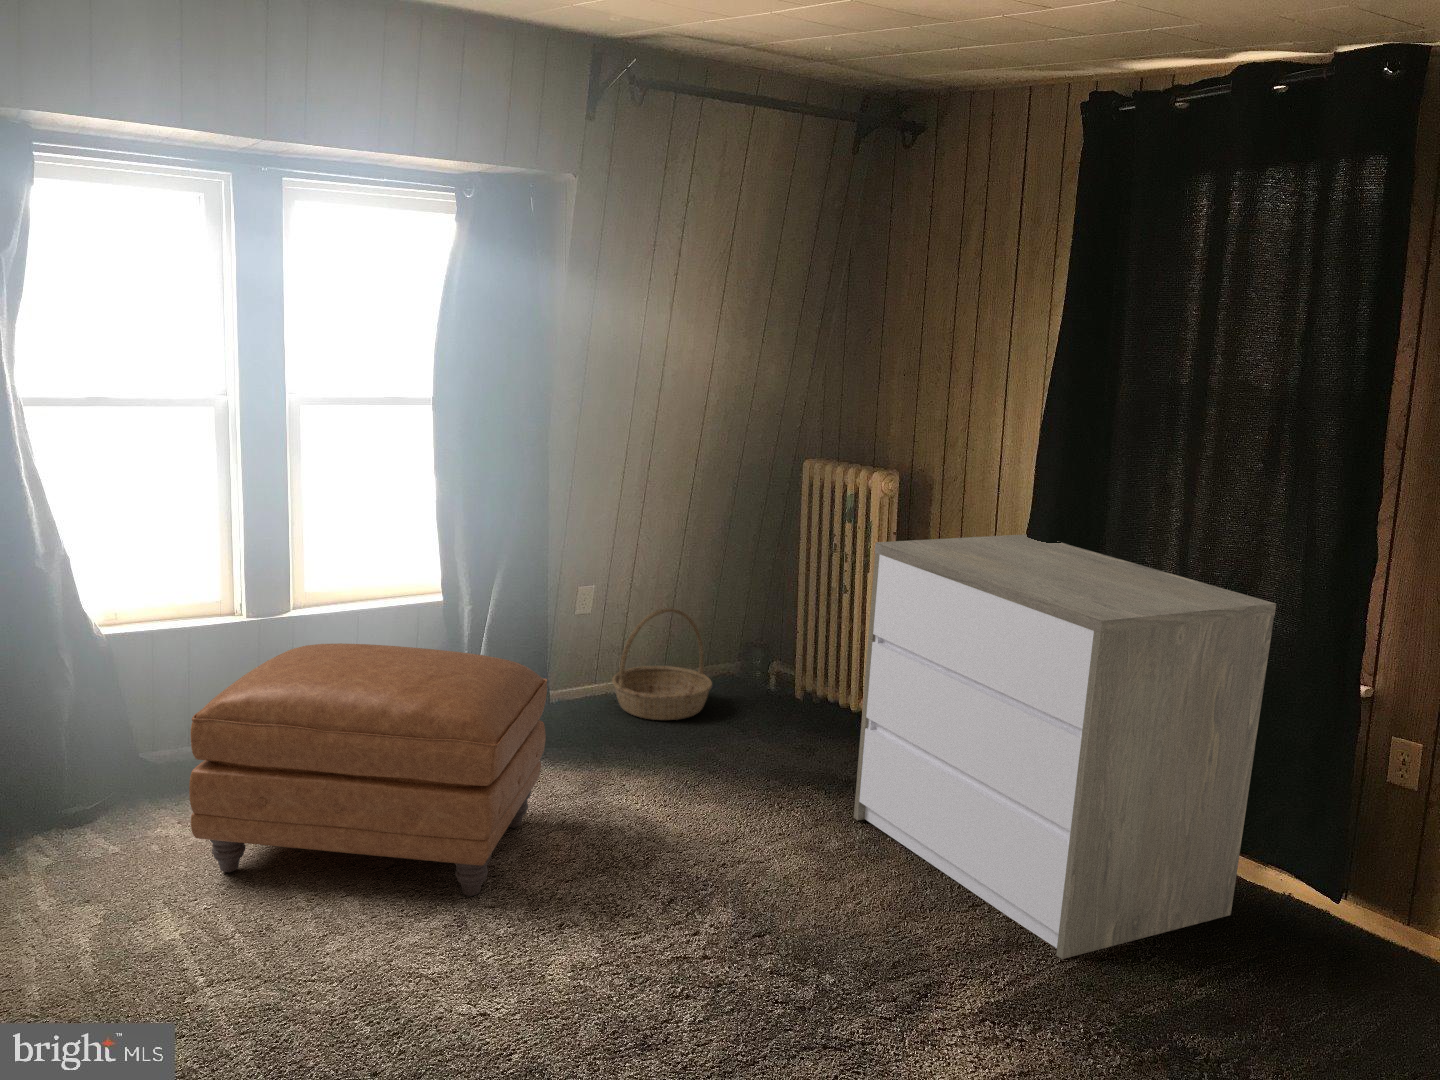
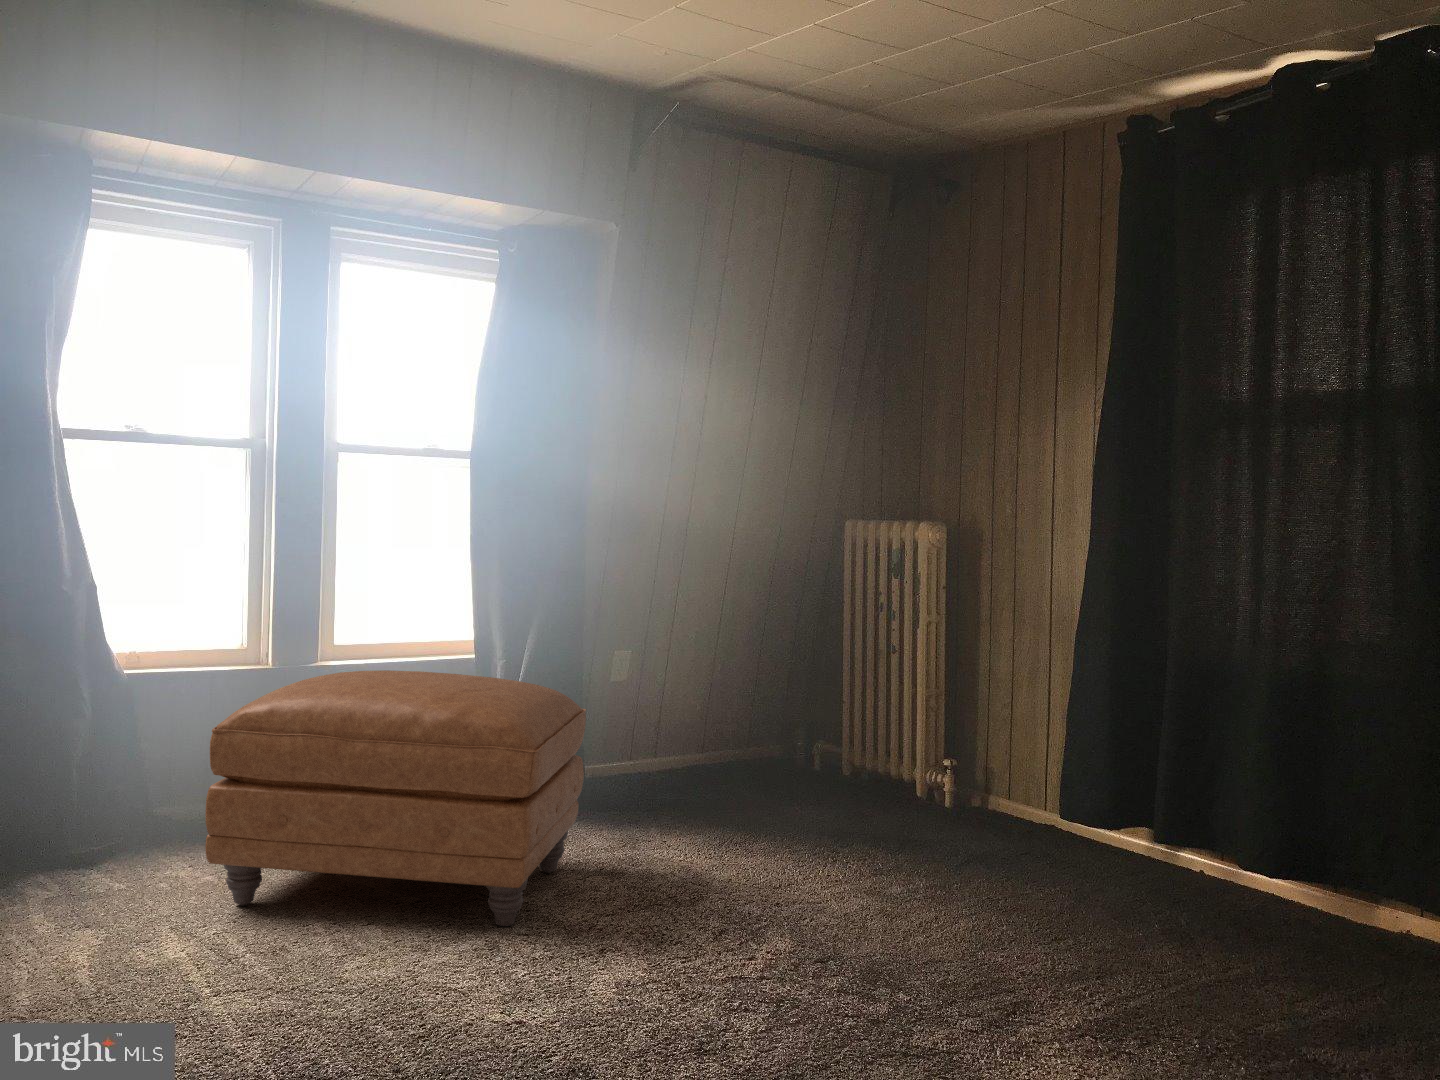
dresser: present [854,534,1276,959] -> none [916,563,1366,986]
basket: present [612,608,712,720] -> none [649,672,756,790]

